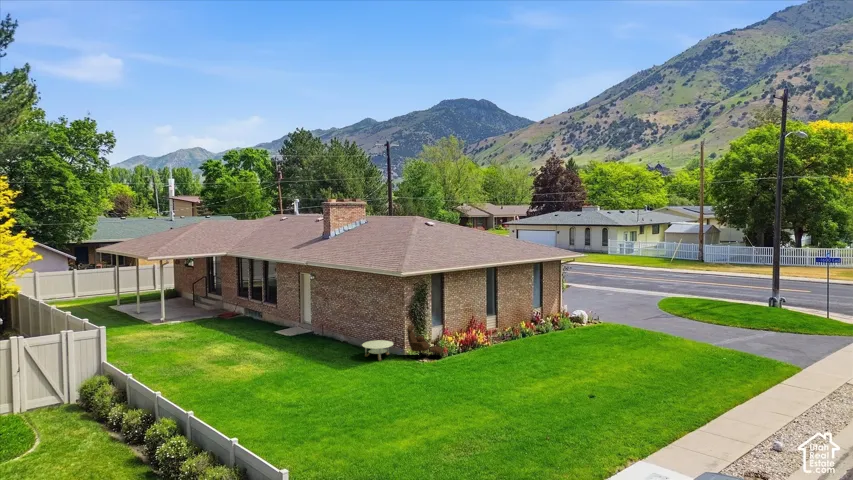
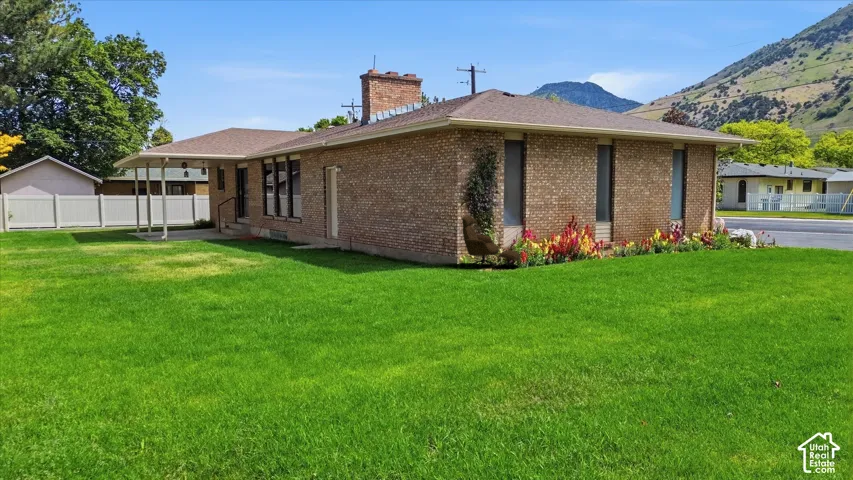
round table: present [362,340,393,361] -> none [390,242,441,269]

